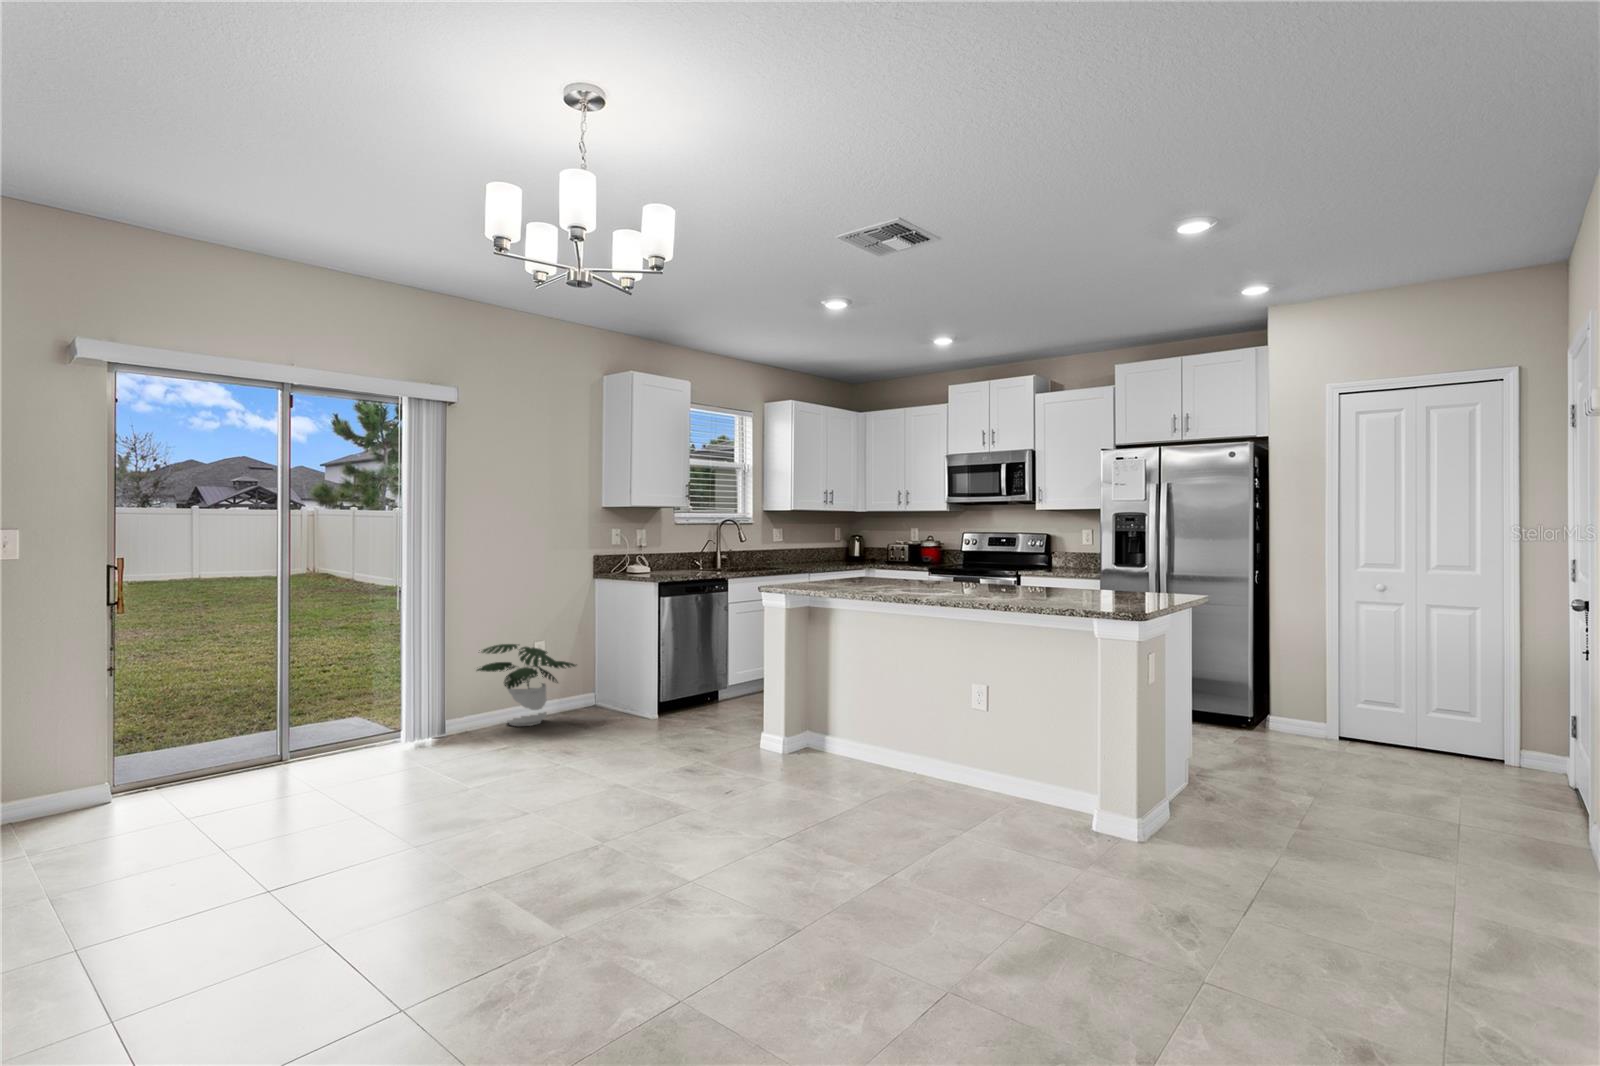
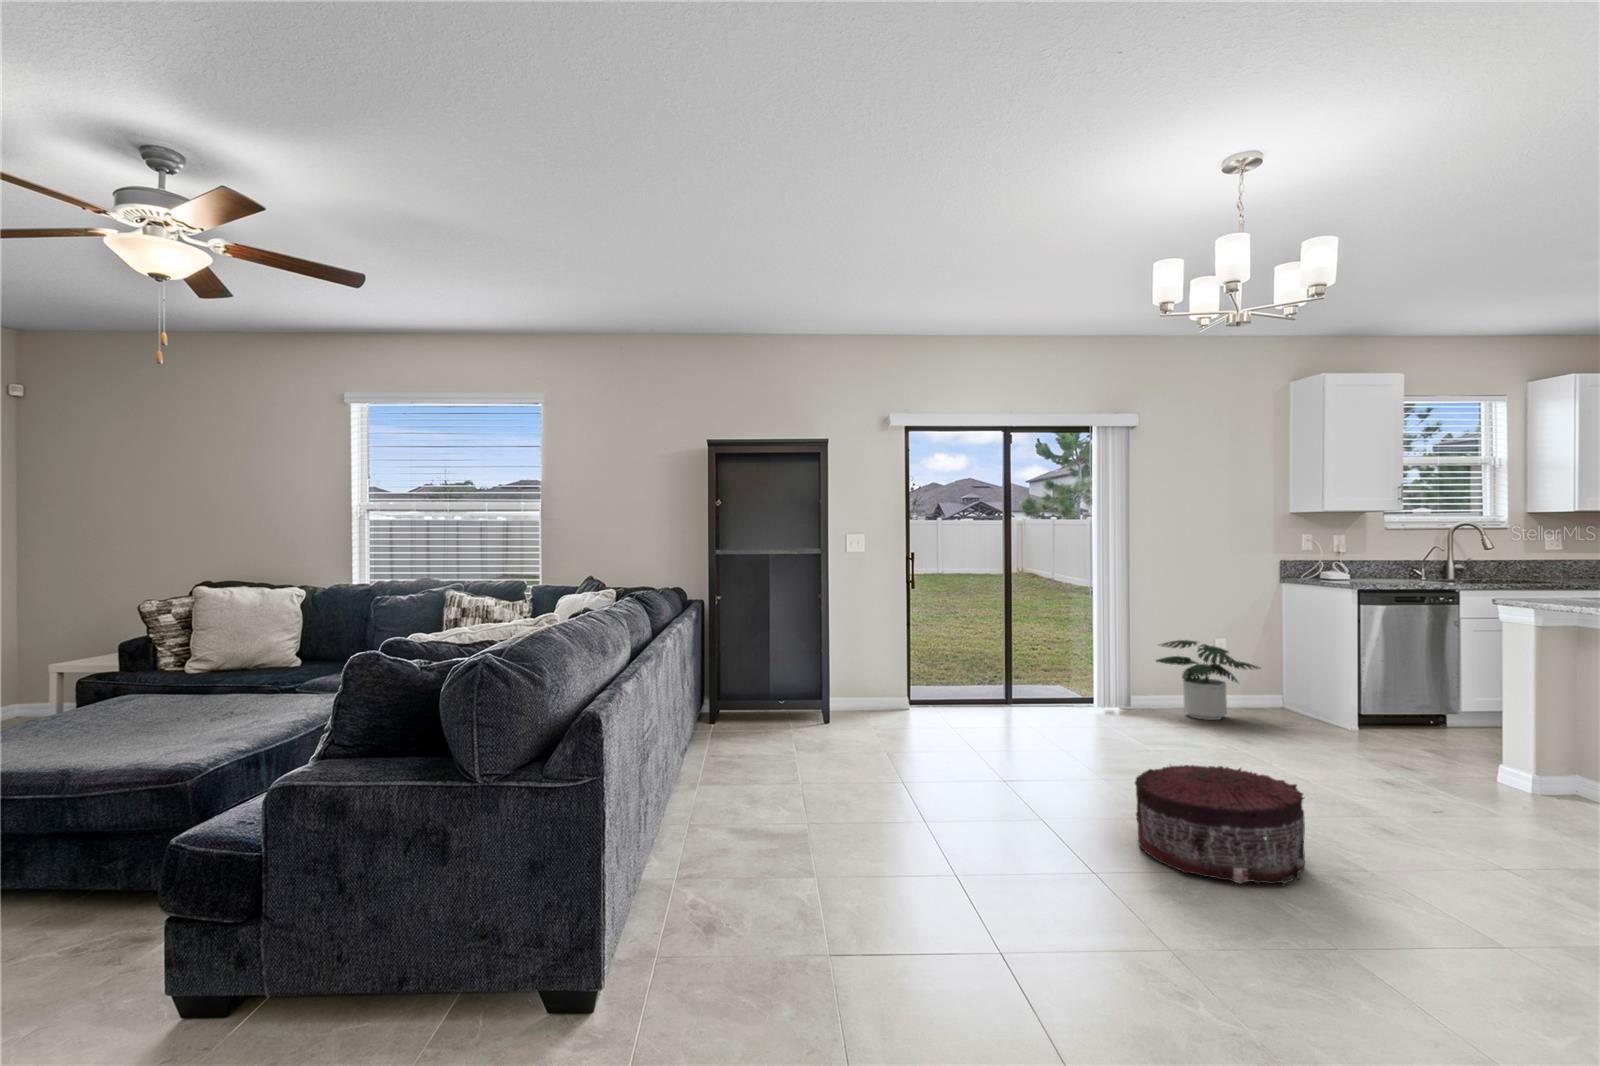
pouf: none [499,767,657,887] -> present [1135,765,1305,885]

